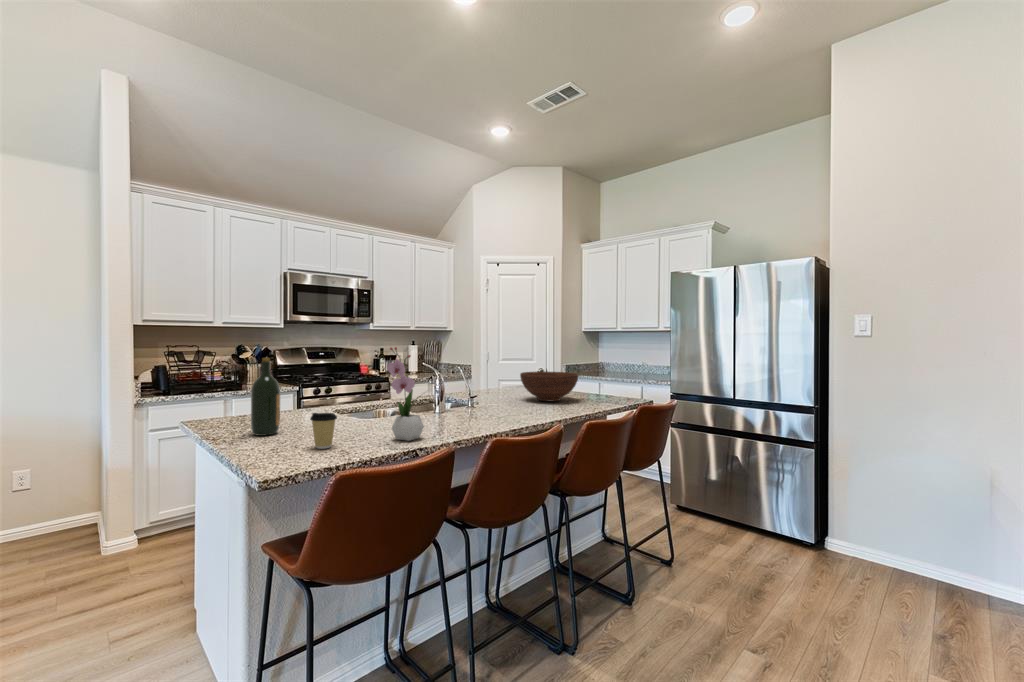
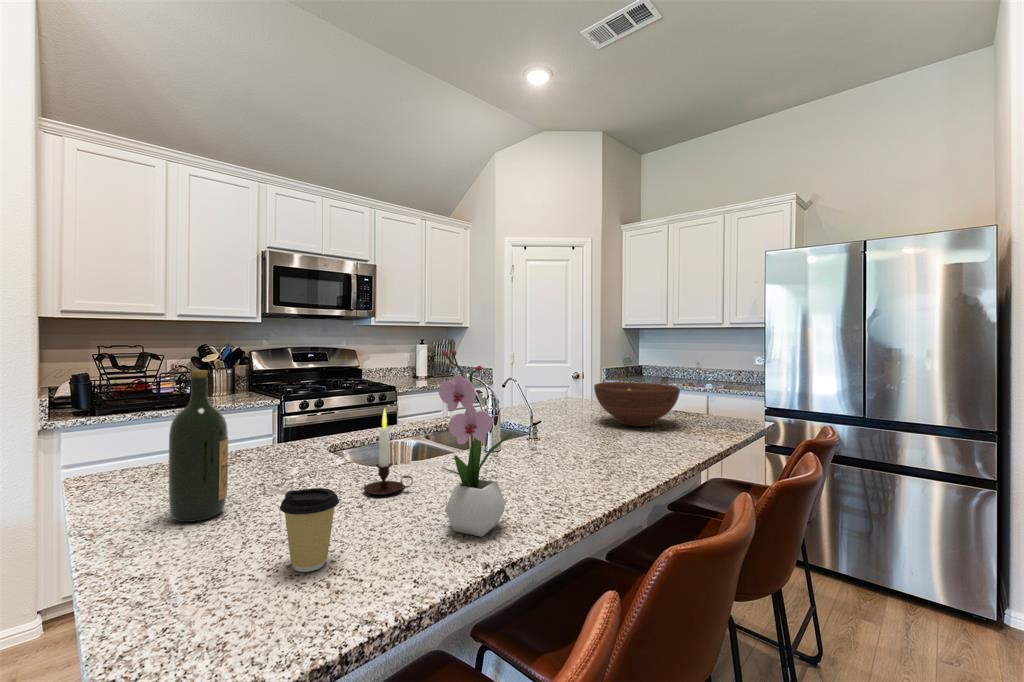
candle: none [353,380,381,428] -> present [364,409,413,495]

